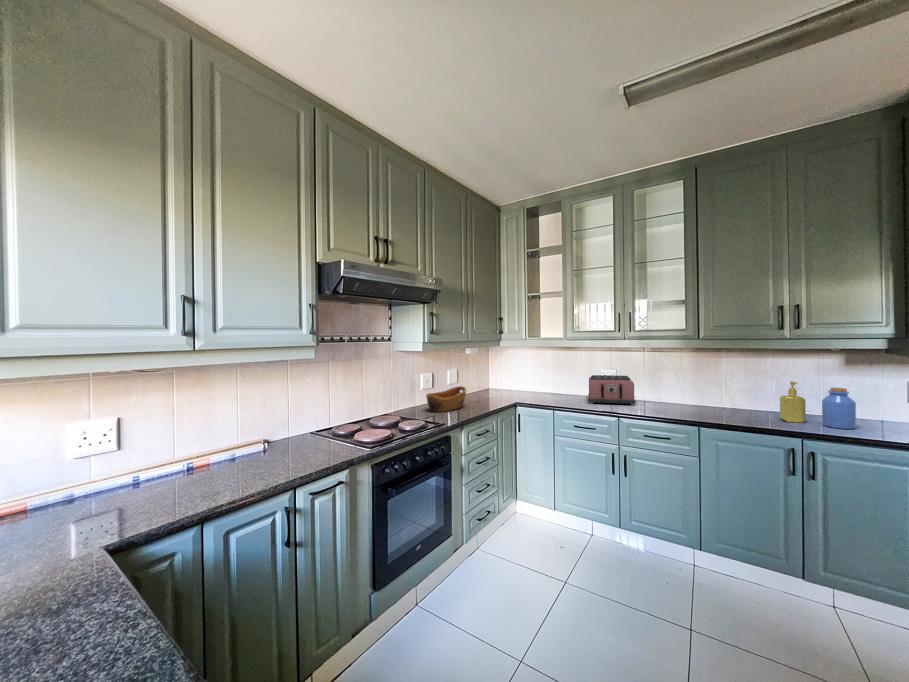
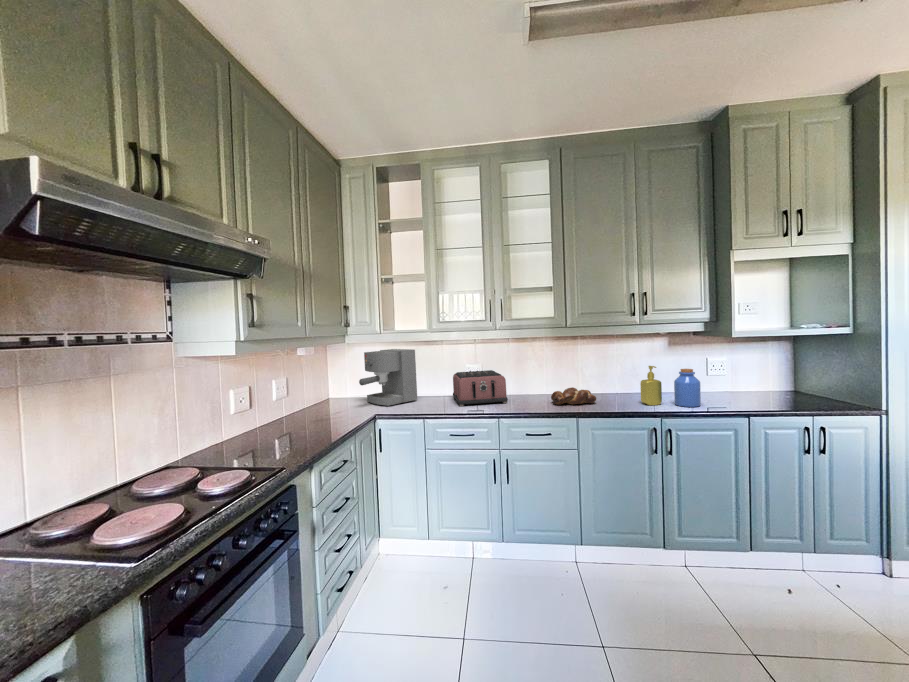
coffee maker: none [509,353,557,398] -> present [359,349,417,407]
wooden bowl: present [426,386,466,412] -> none [243,402,306,446]
bread loaf: none [679,397,728,413] -> present [551,387,596,405]

